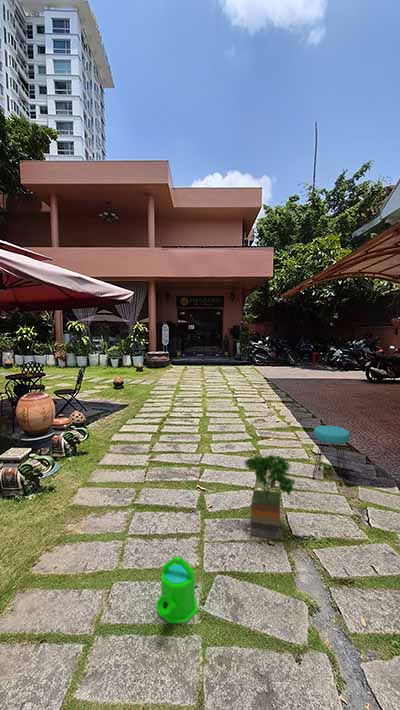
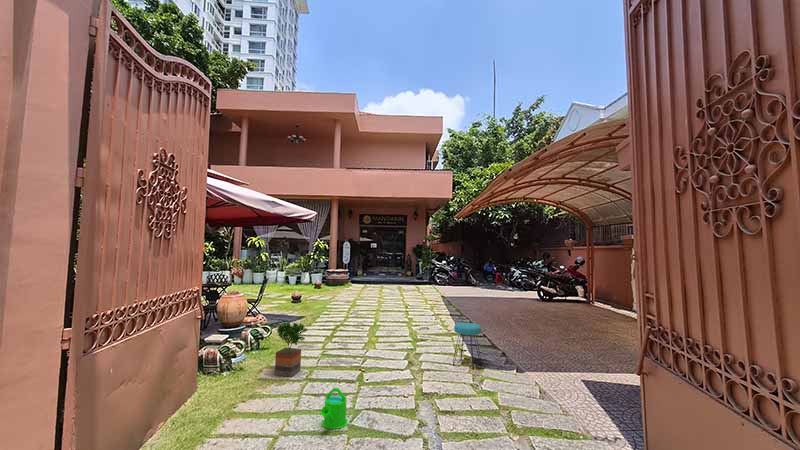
potted tree: present [245,455,295,539] -> present [275,323,308,377]

